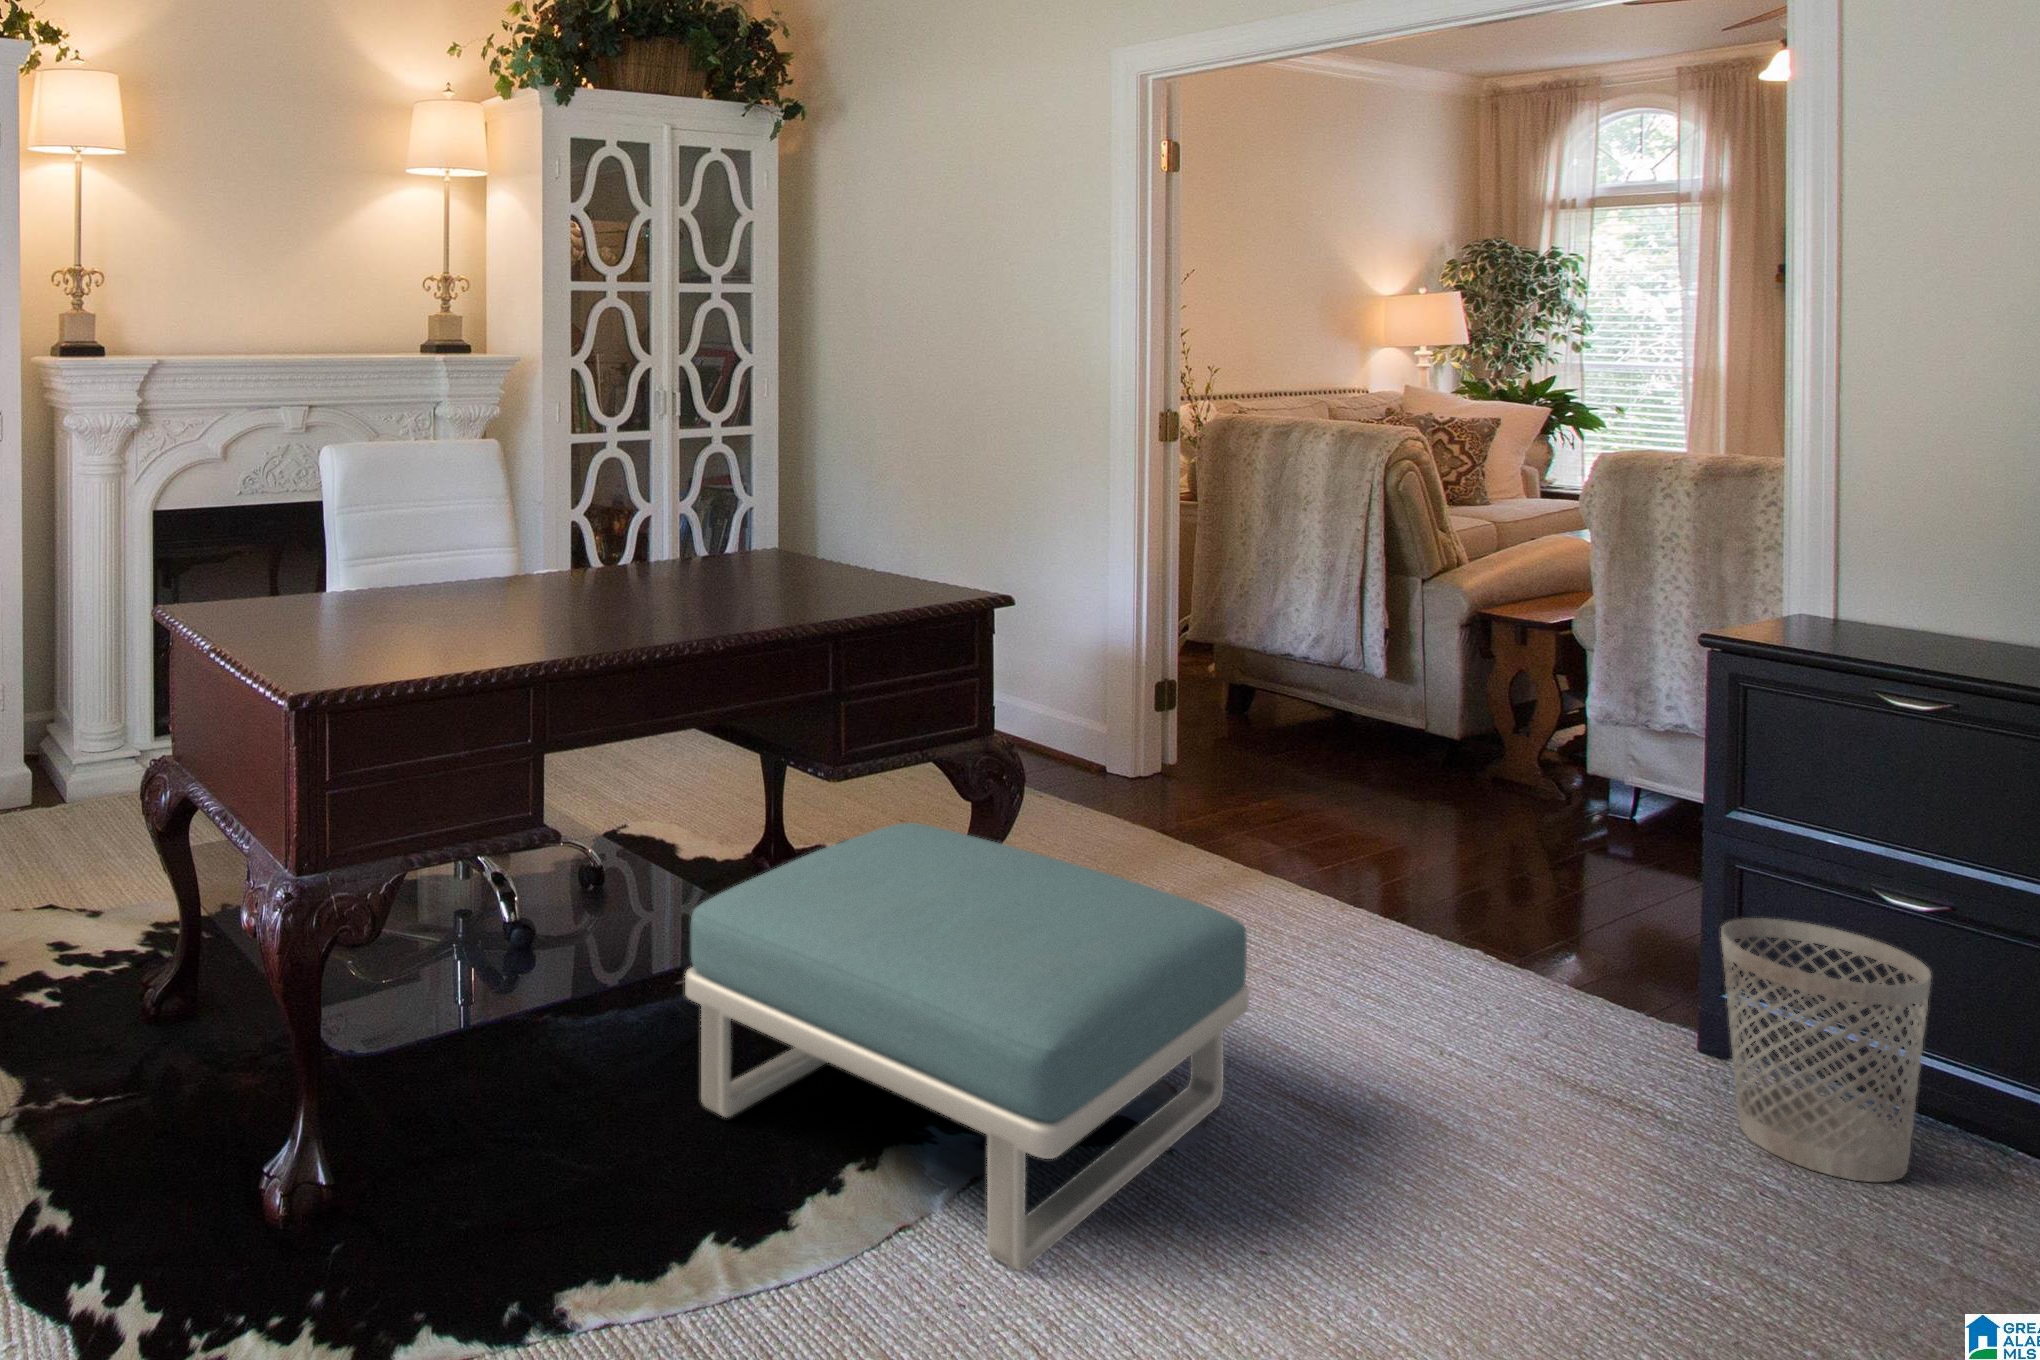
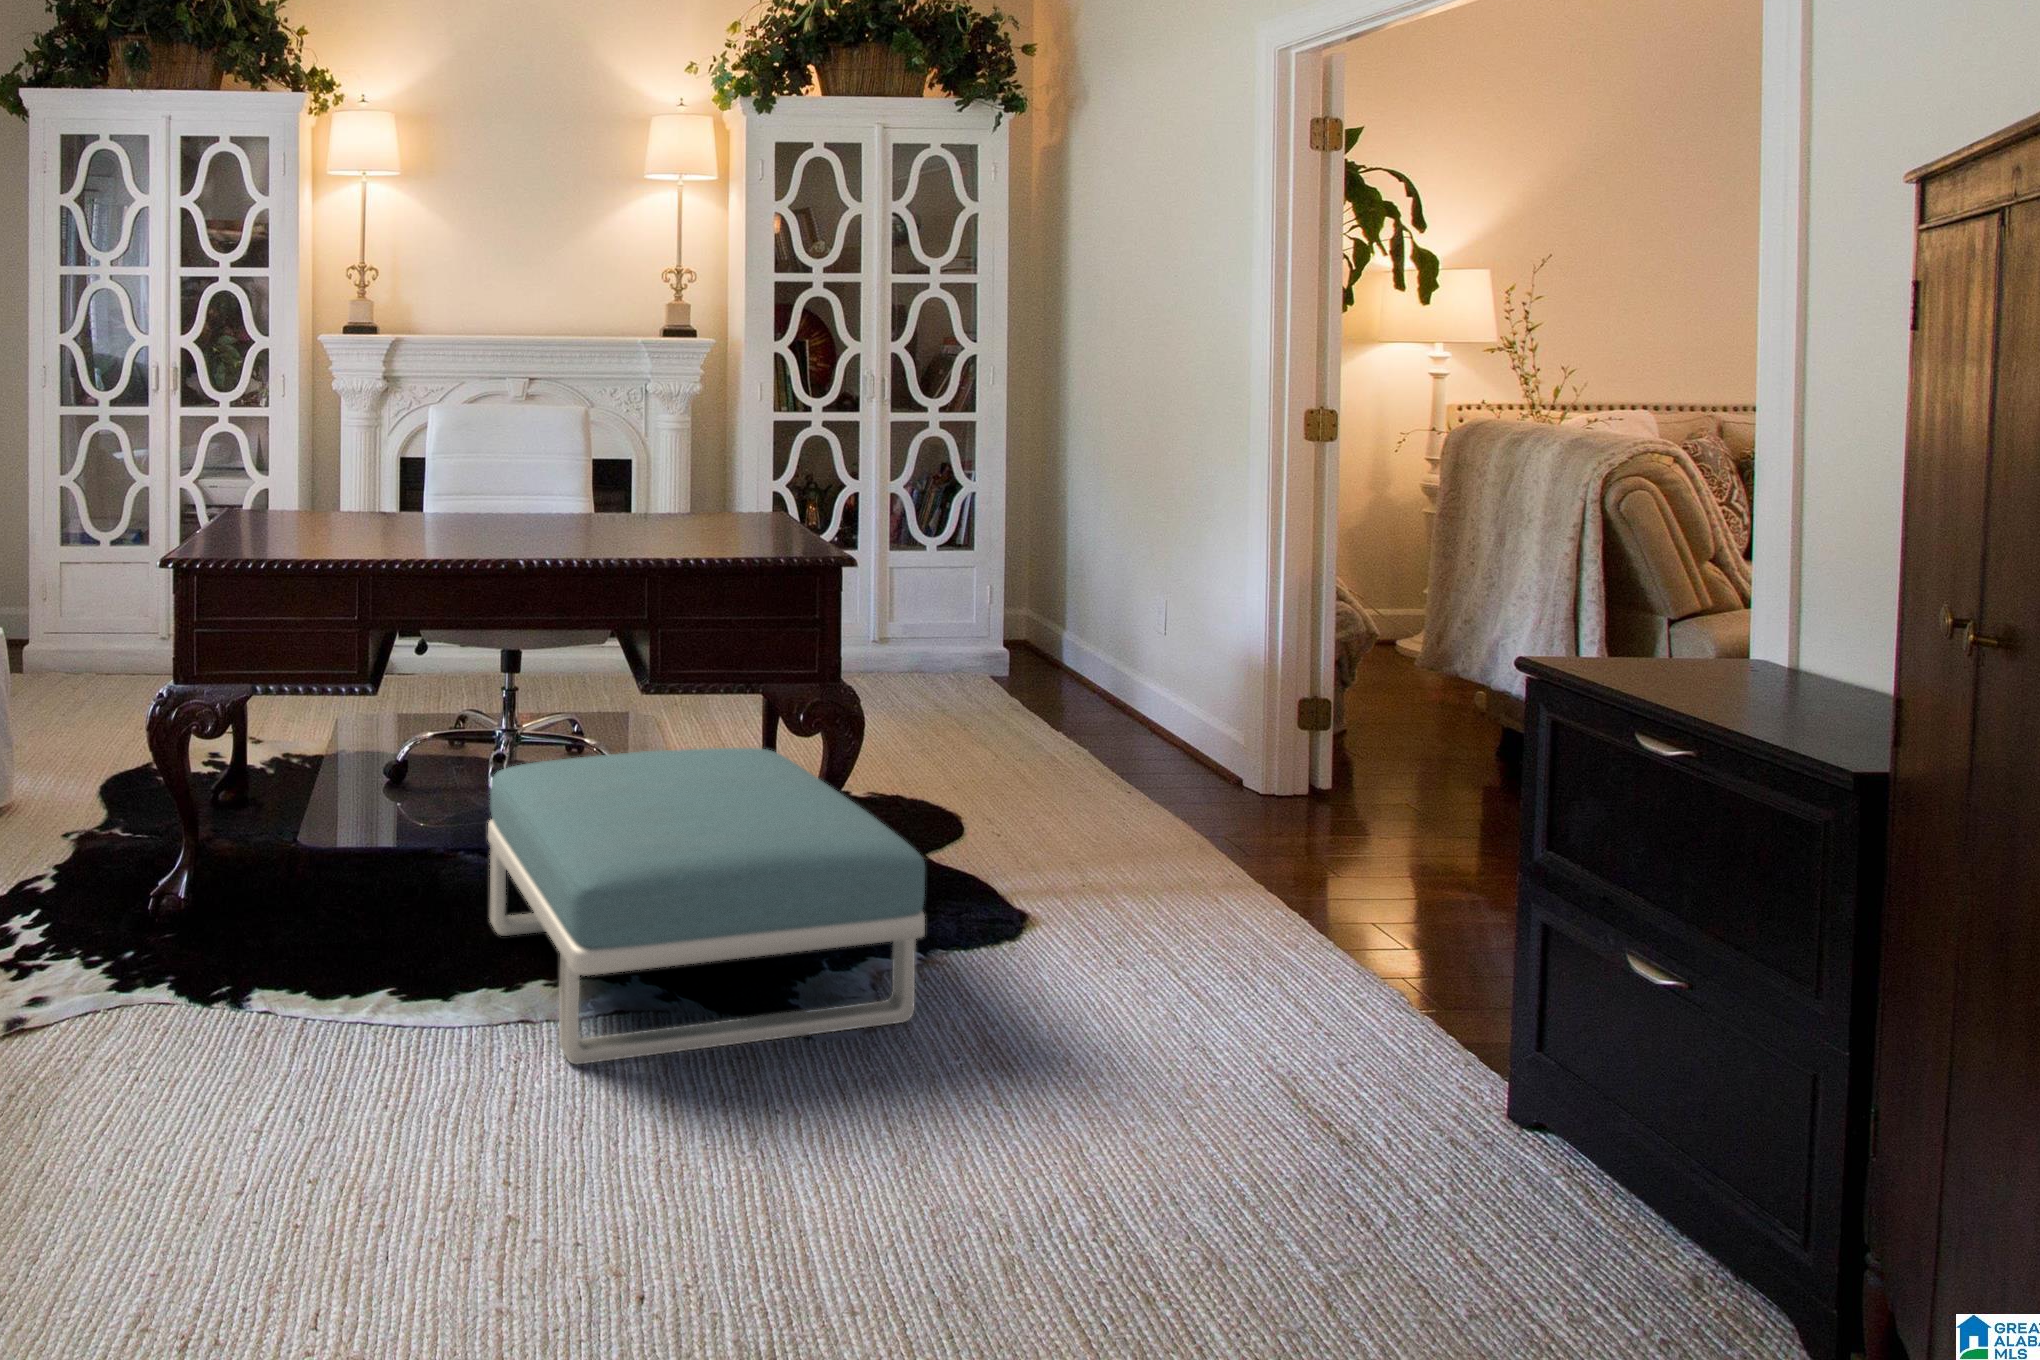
wastebasket: present [1721,918,1931,1182] -> none [1411,954,1618,1246]

